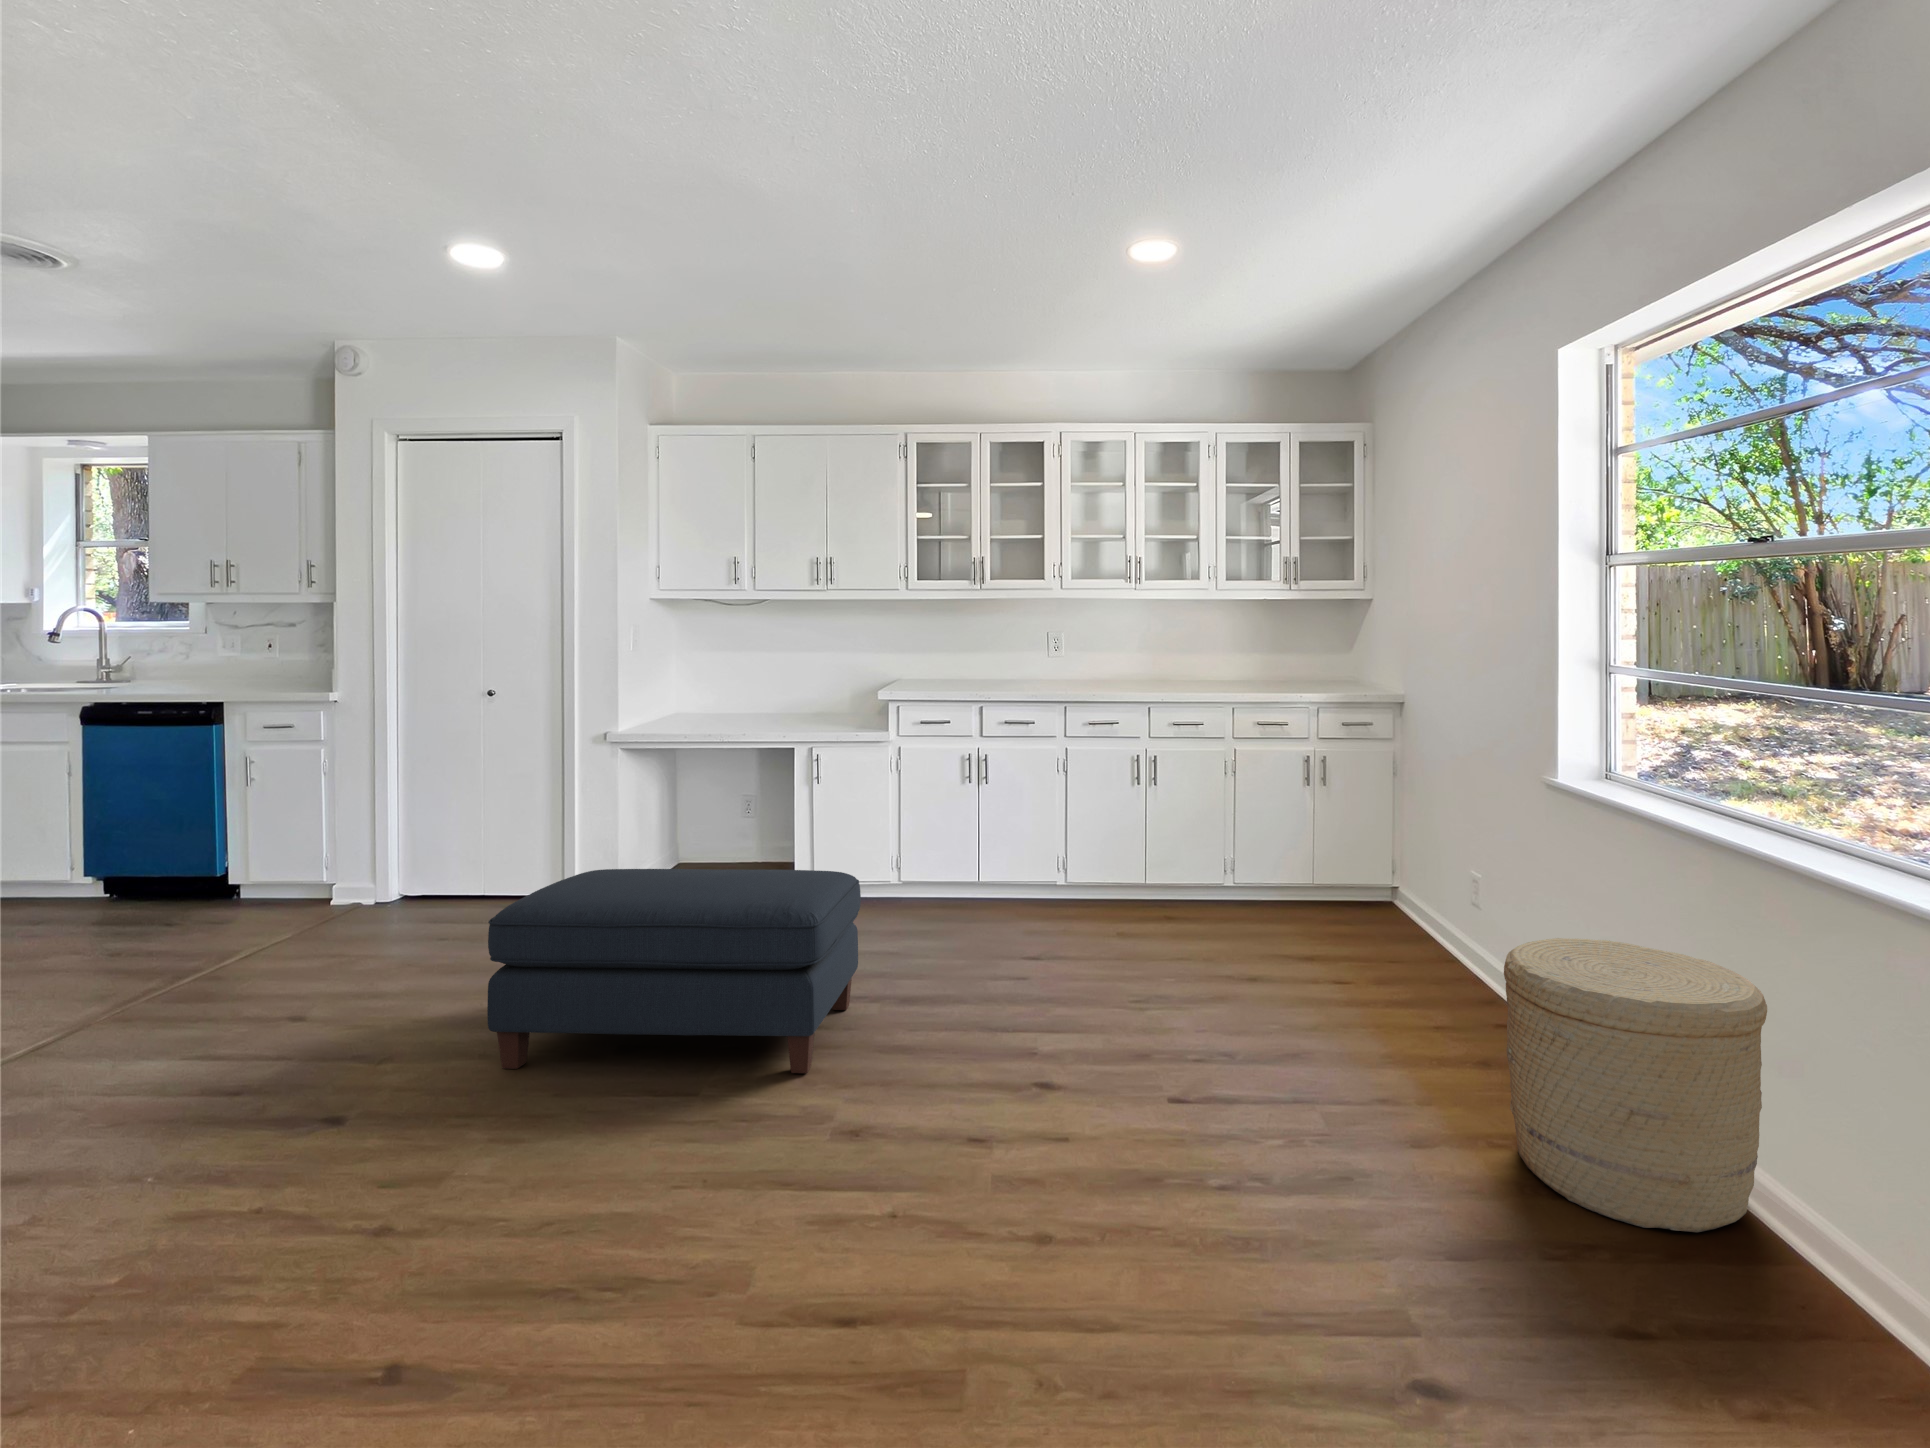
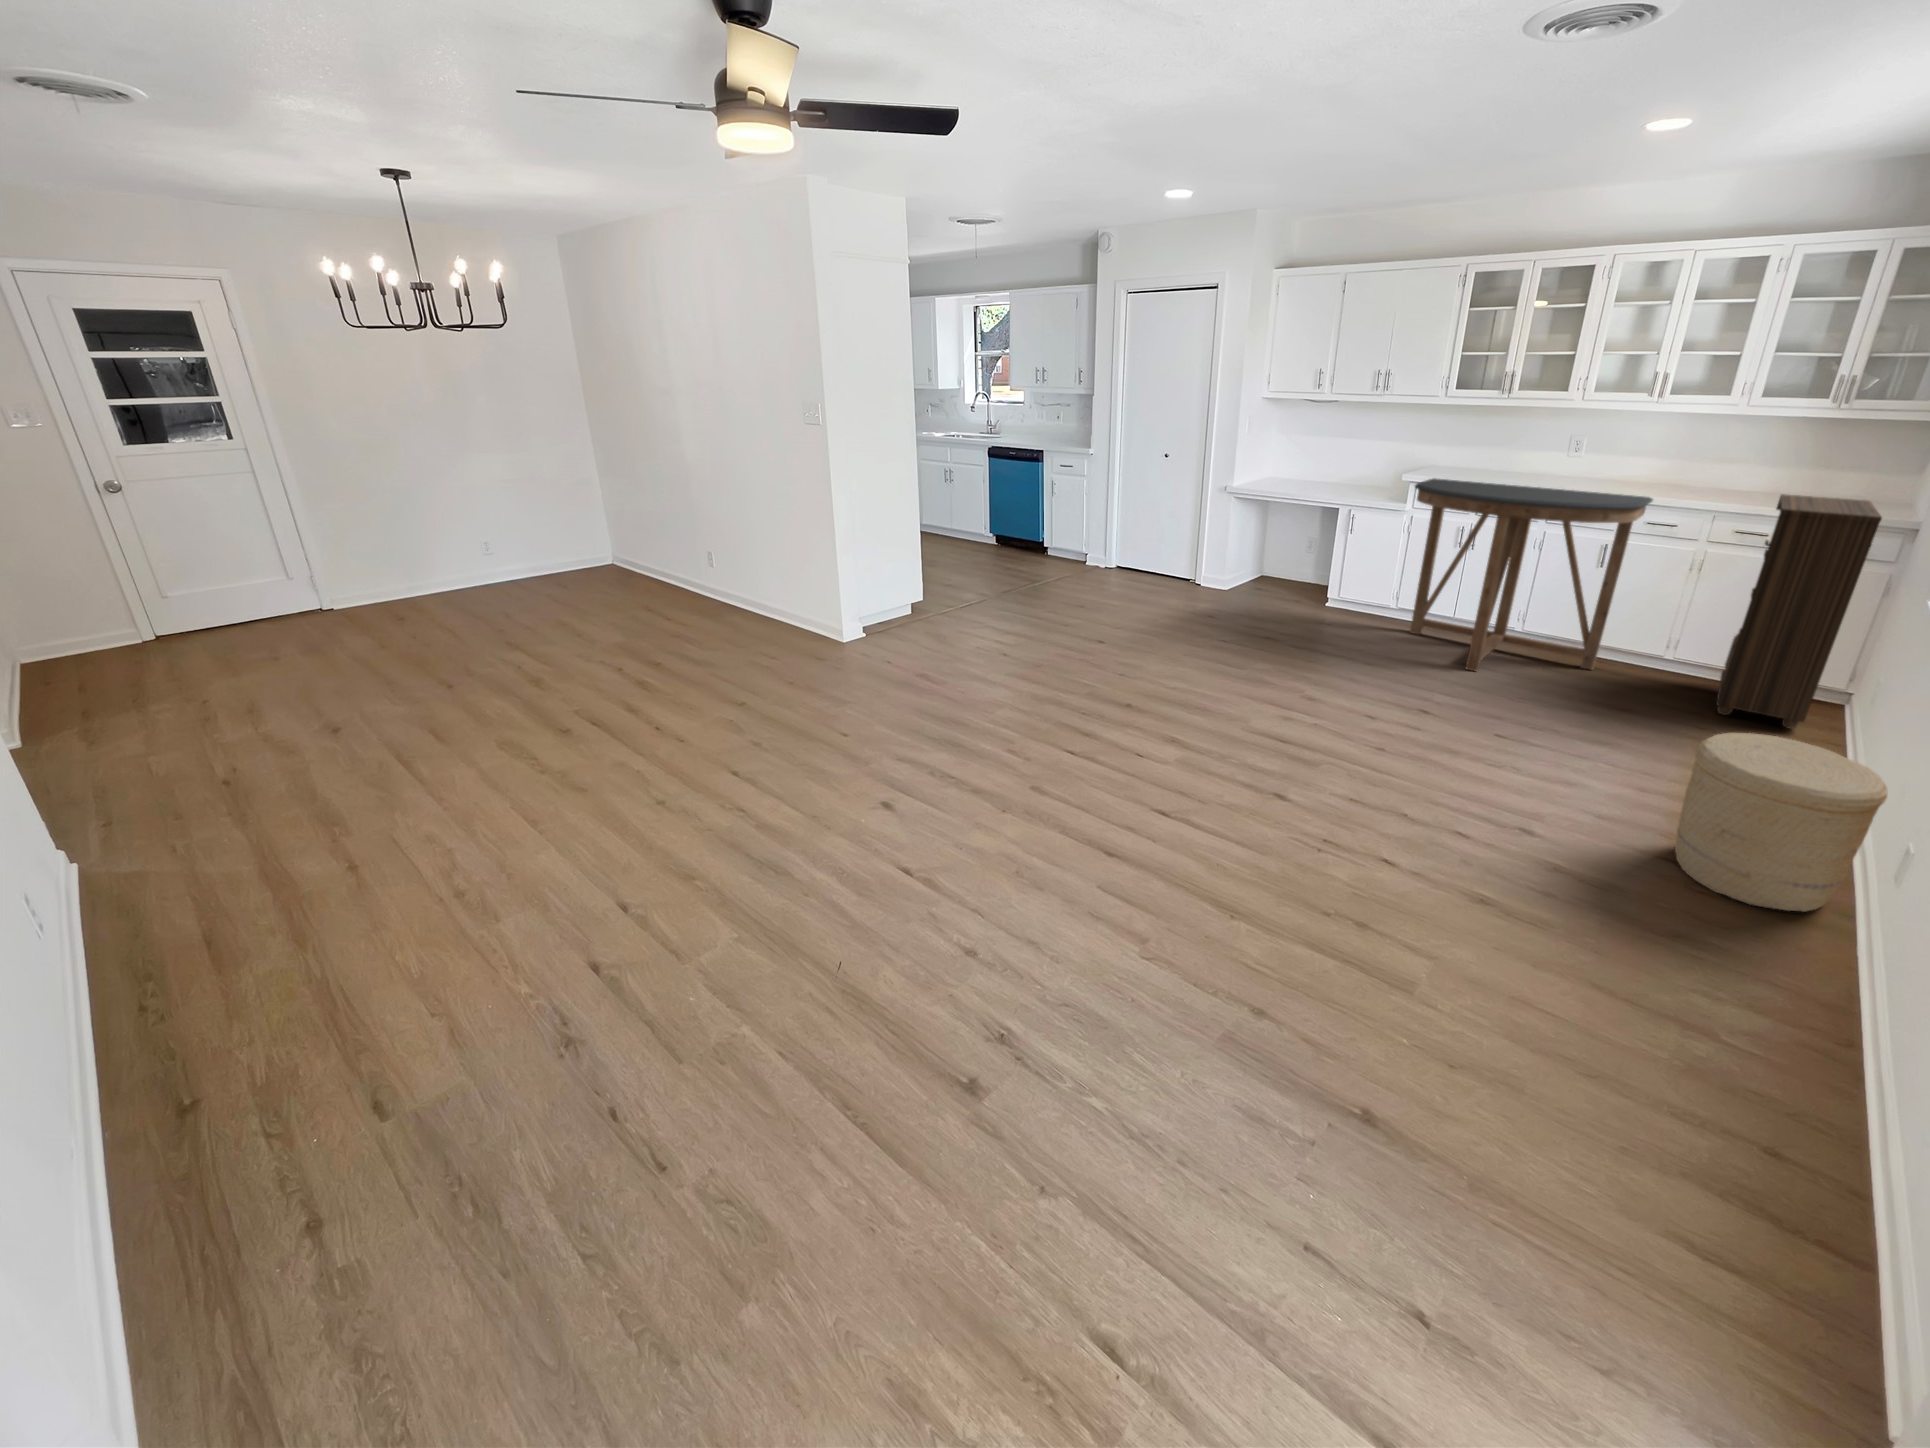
bookshelf: none [1281,678,1405,941] -> present [1716,494,1882,729]
console table: none [905,689,1181,950] -> present [1410,478,1653,672]
ottoman: present [487,869,861,1073] -> none [1149,578,1342,700]

